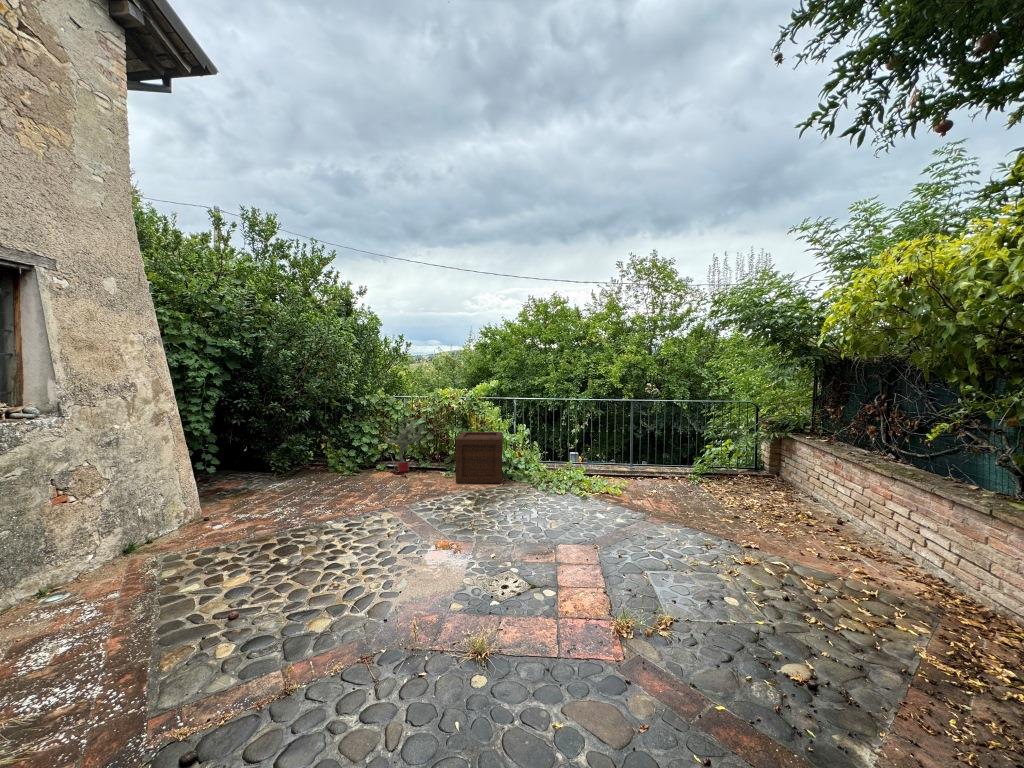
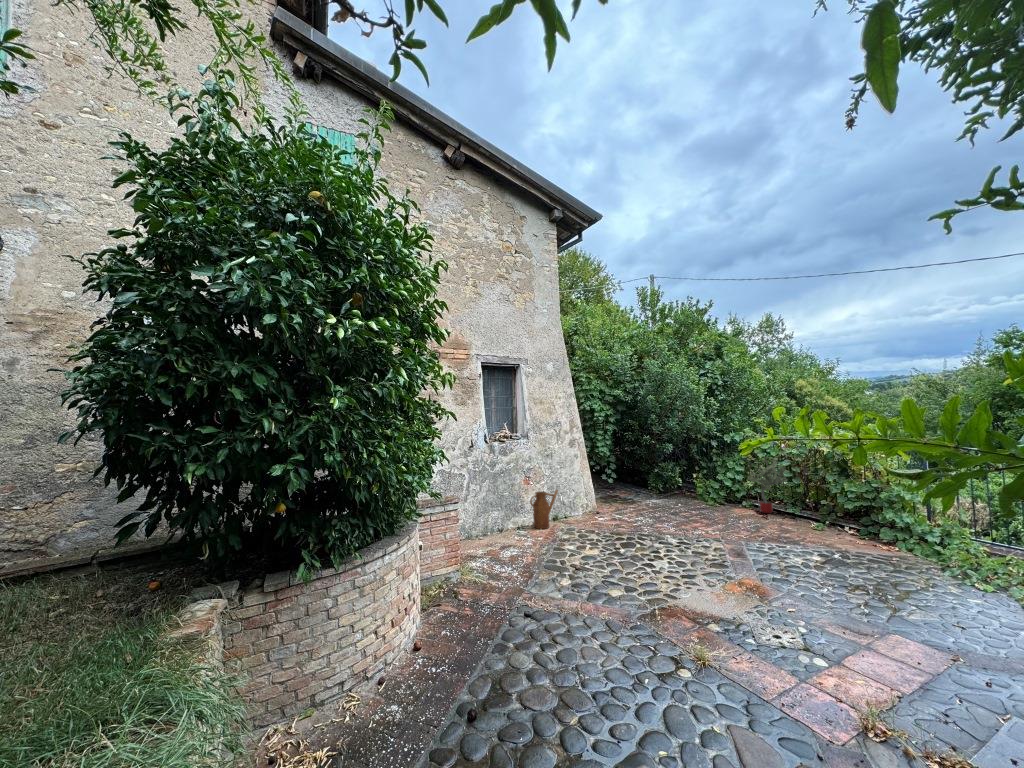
wooden crate: present [456,432,503,484] -> none [815,480,906,552]
watering can: none [73,499,140,581] -> present [530,490,558,529]

